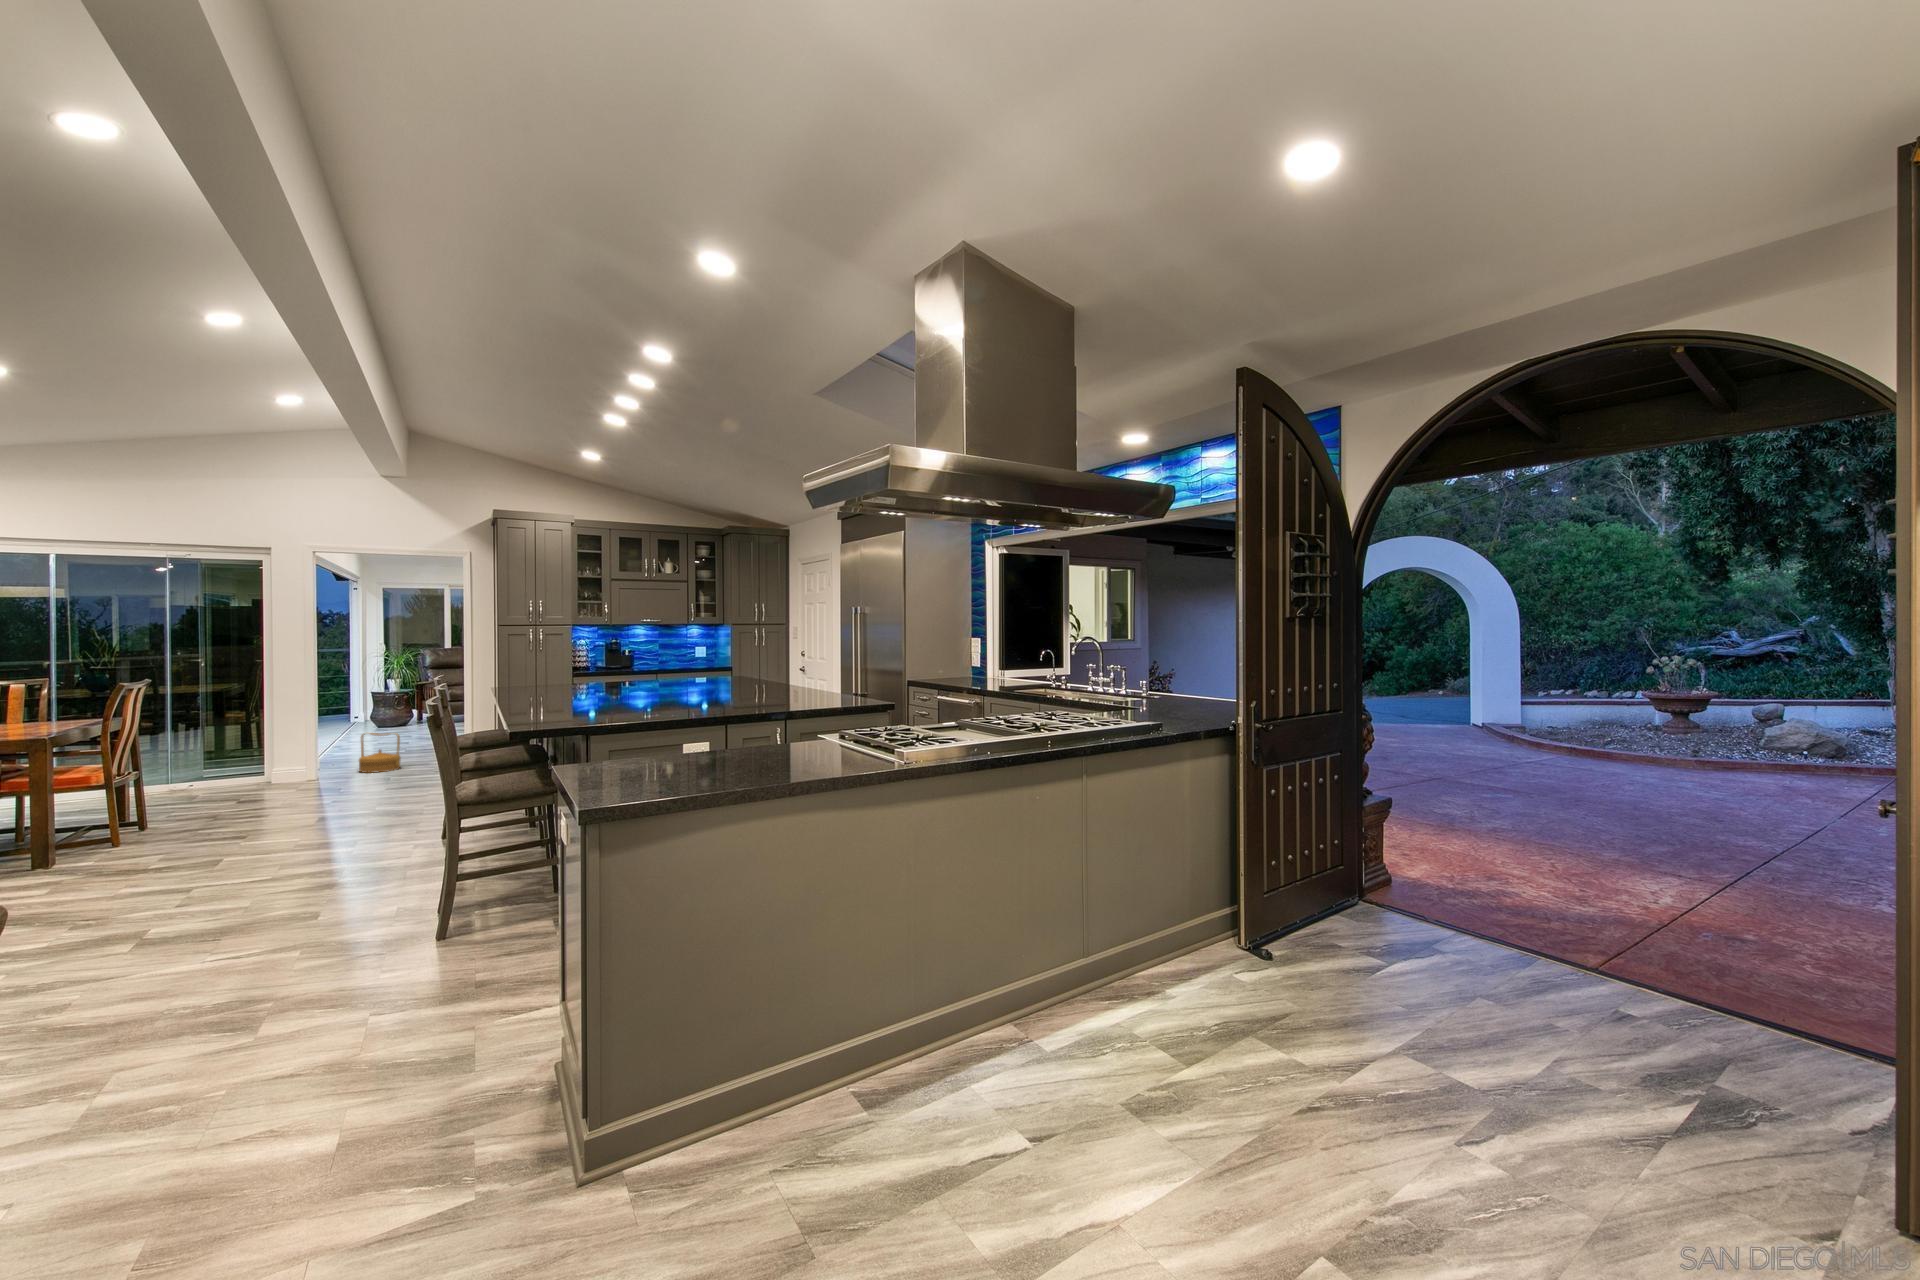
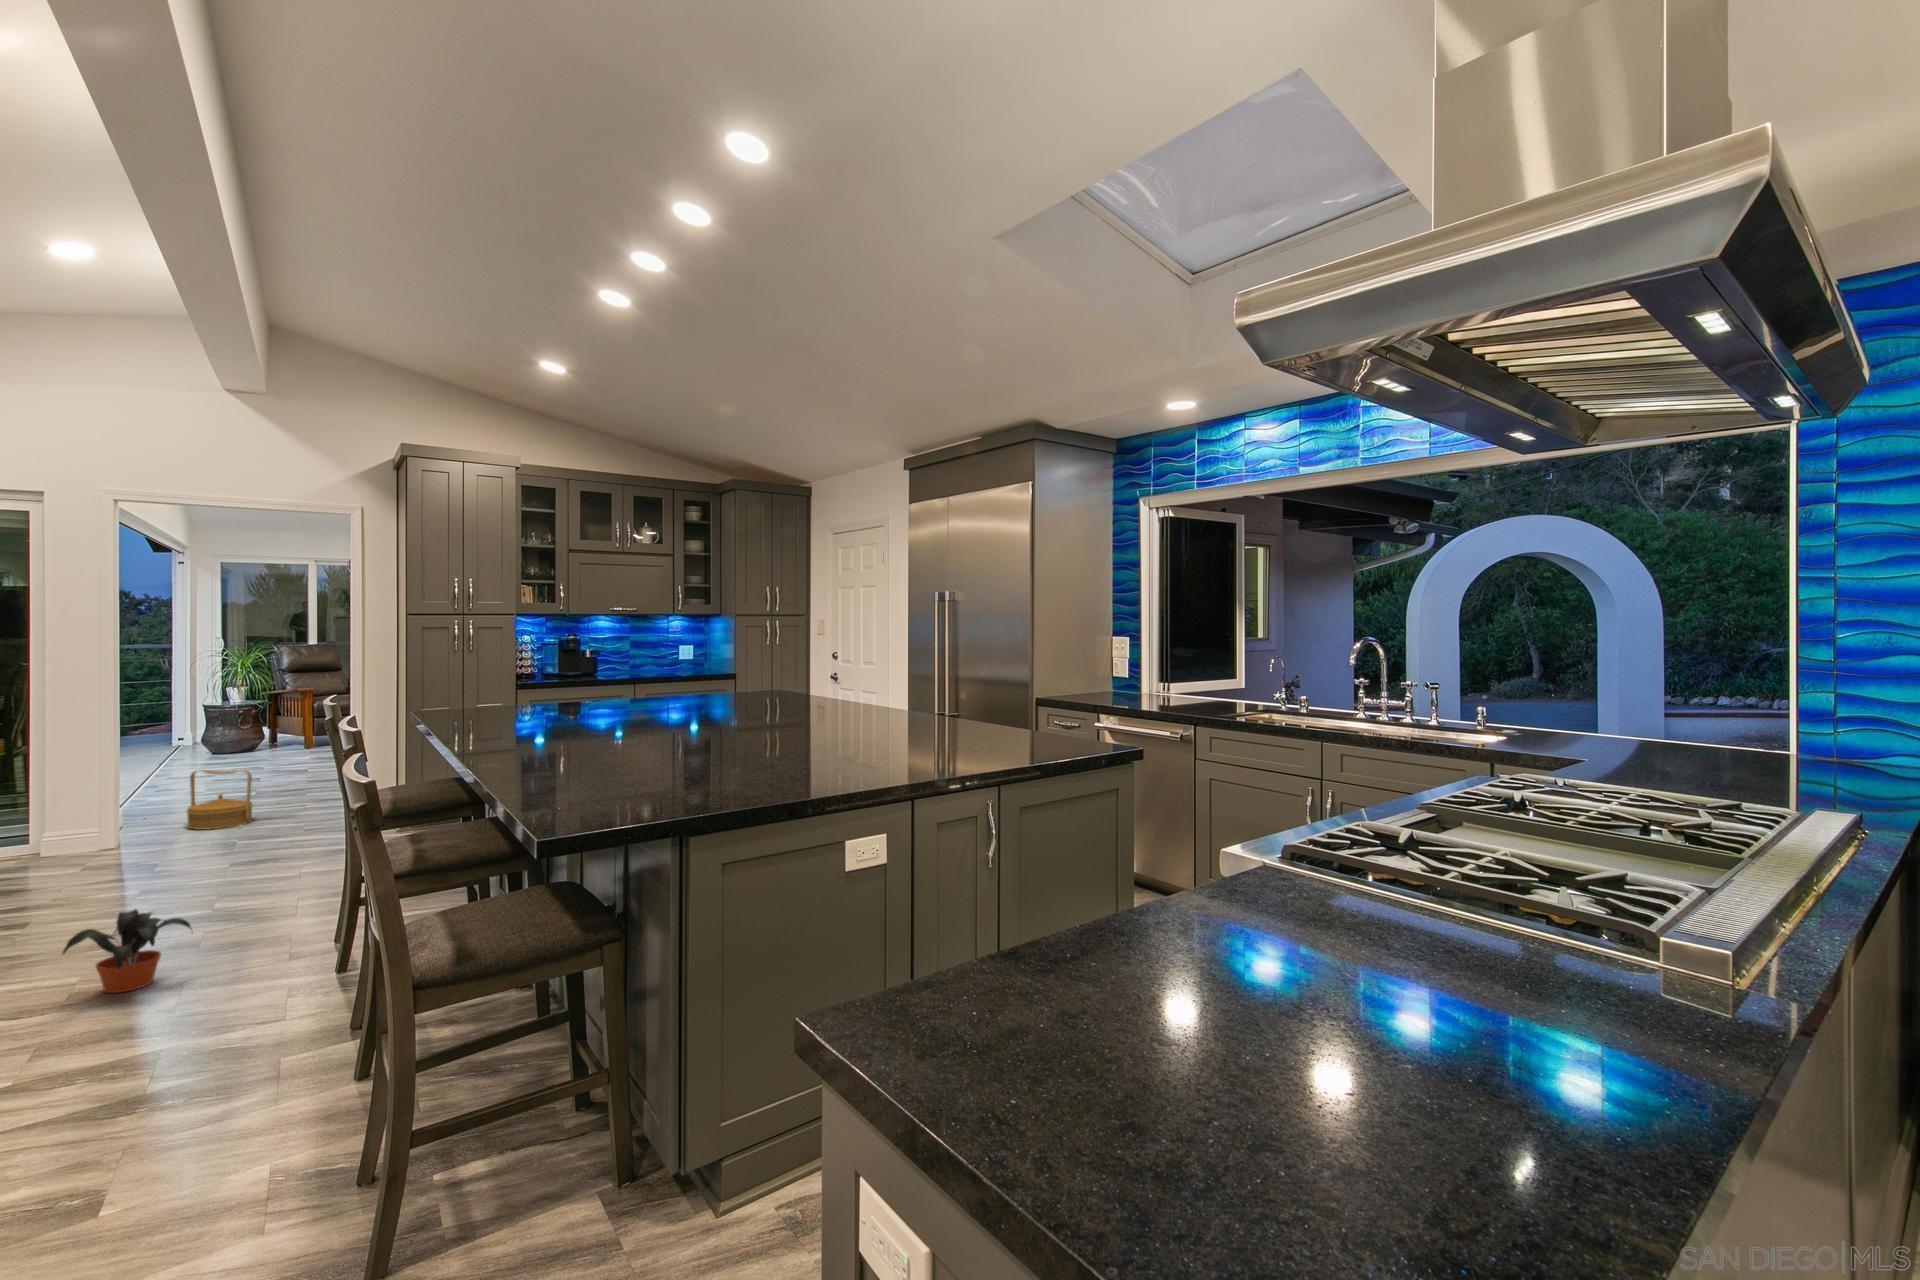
potted plant: none [291,801,361,847] -> present [63,909,191,993]

